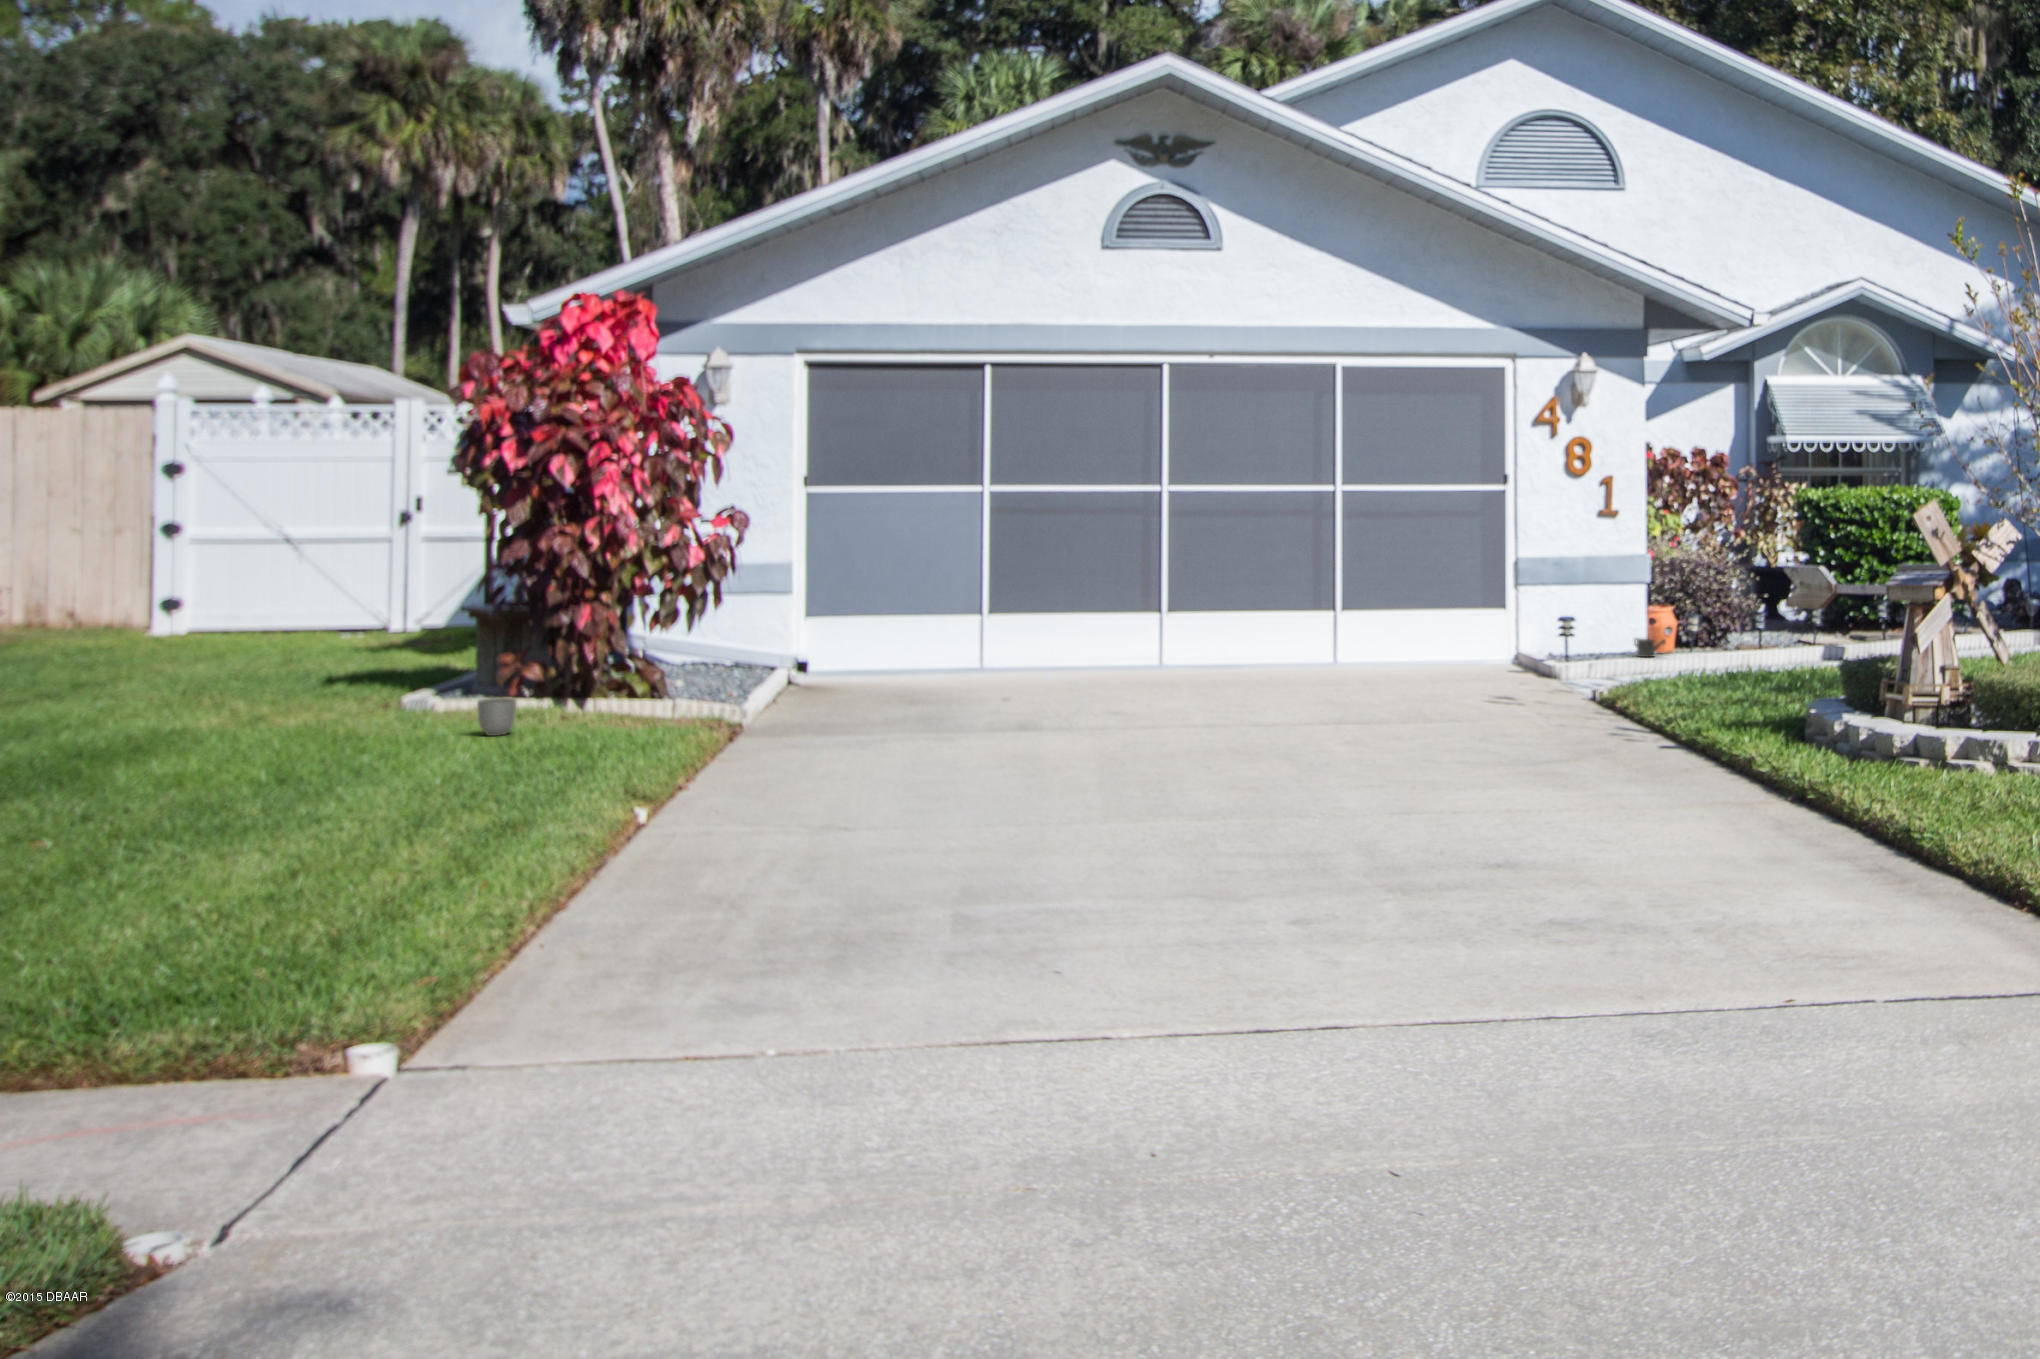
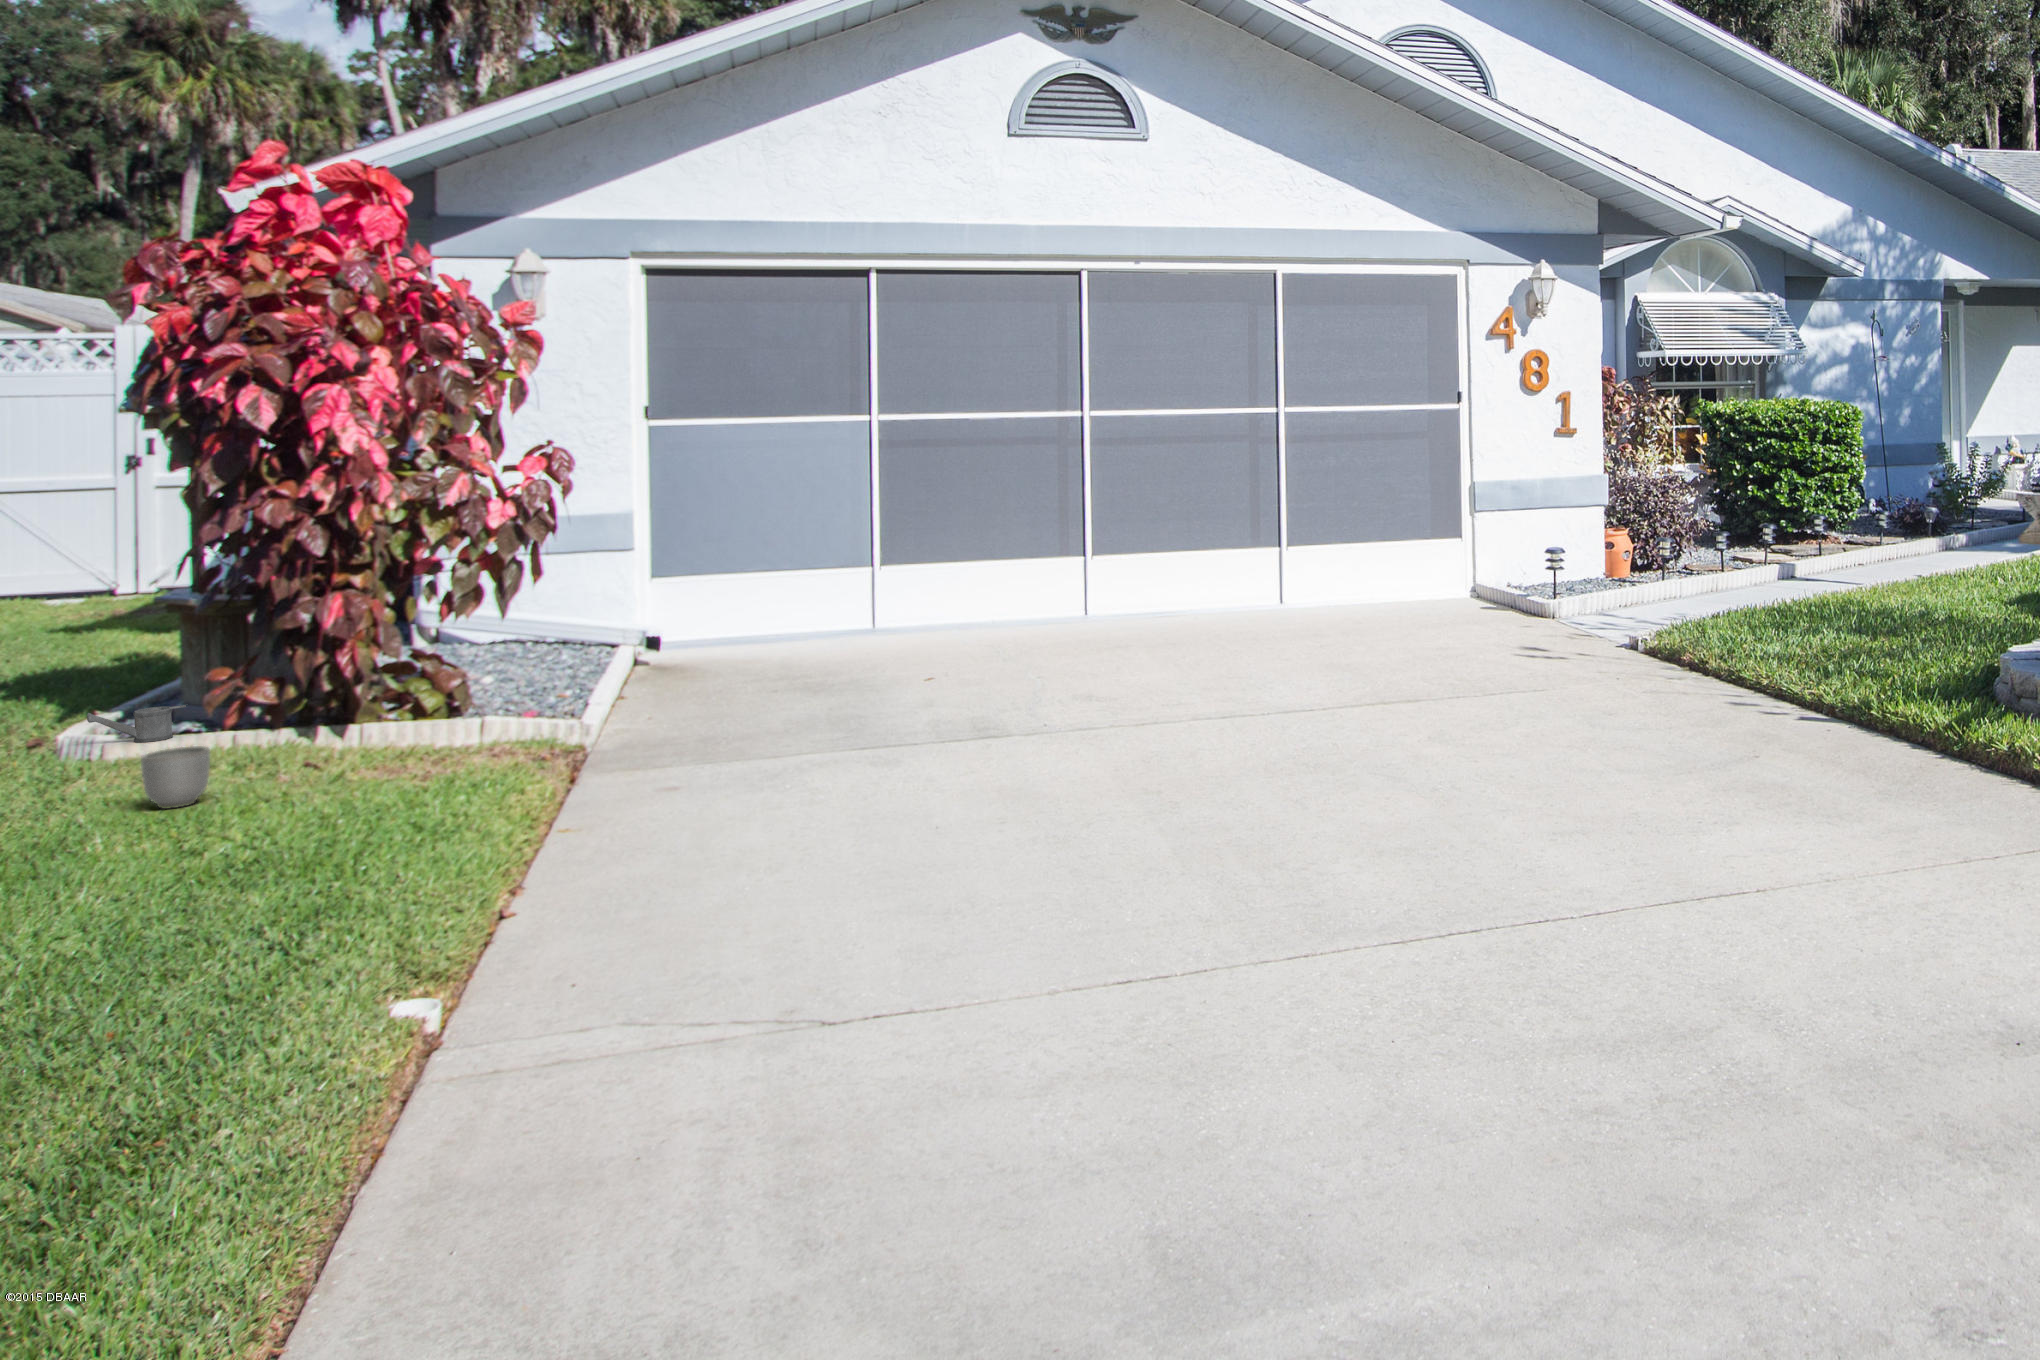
watering can: present [1634,639,1666,657] -> present [87,705,186,742]

